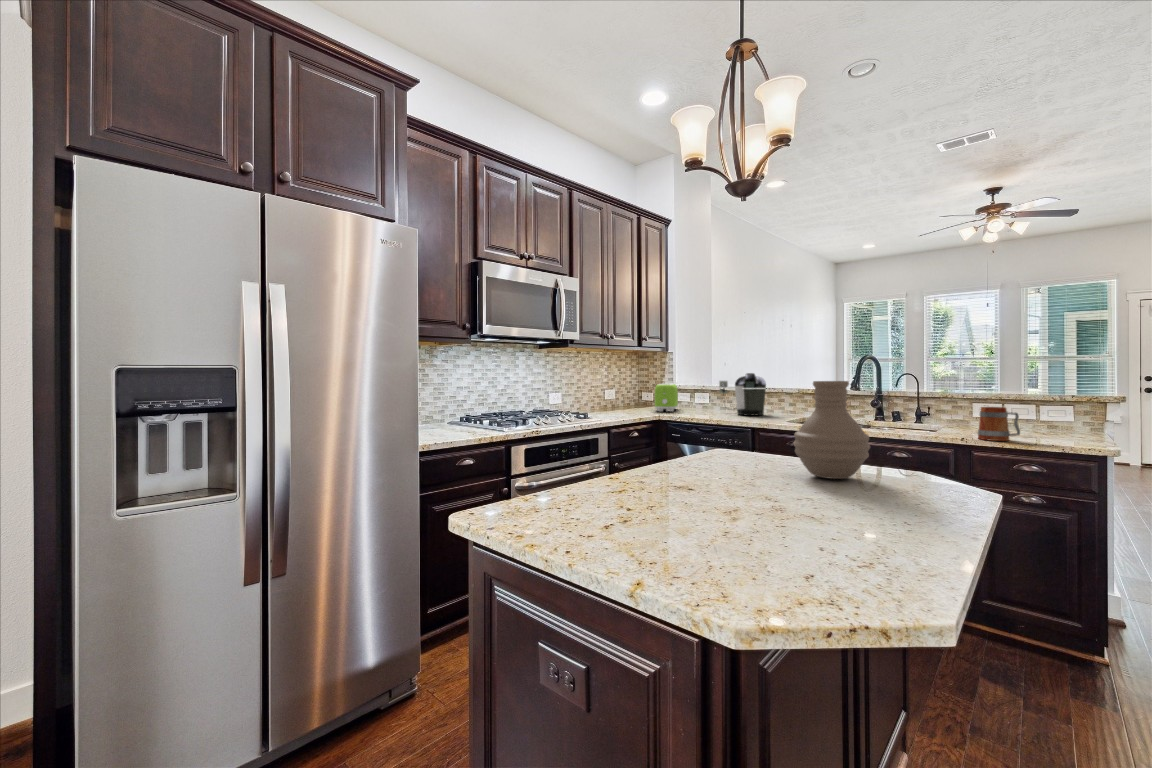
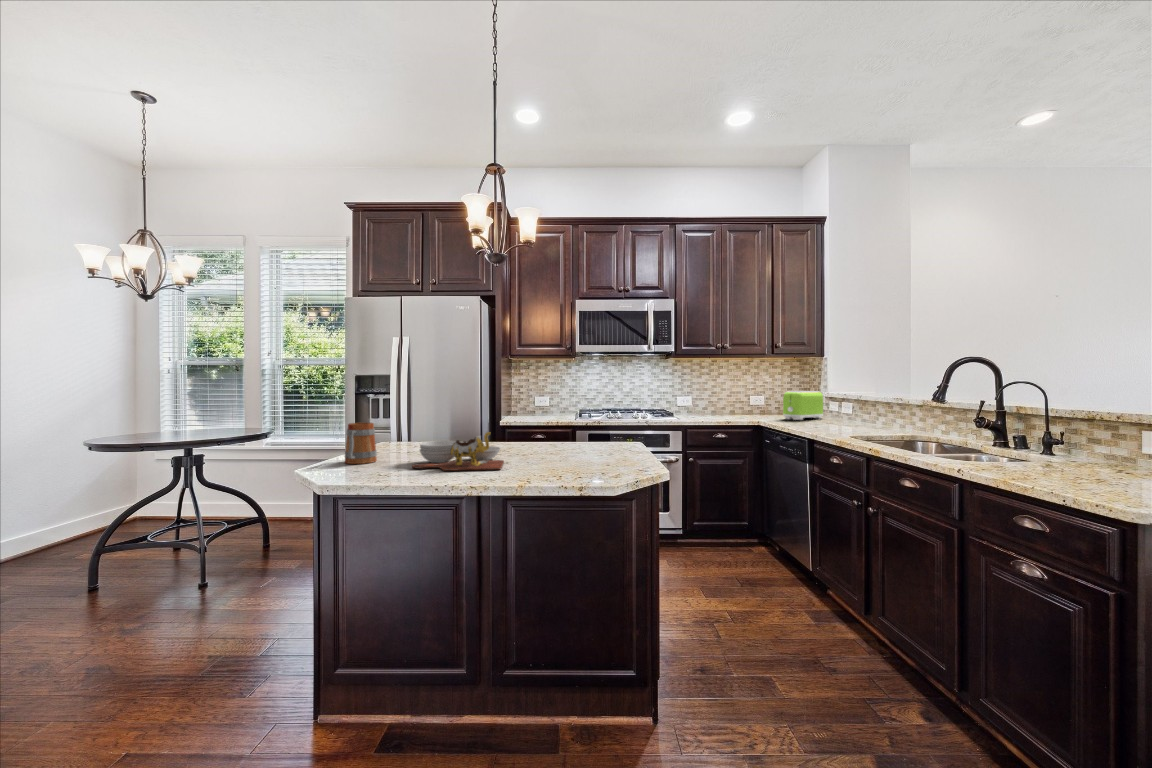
coffee maker: present [719,373,766,415] -> none [849,381,890,430]
vase: present [794,381,870,479] -> none [551,389,609,469]
mug: present [978,407,1020,441] -> present [345,423,377,464]
cutting board: none [644,445,794,518] -> present [412,432,504,471]

